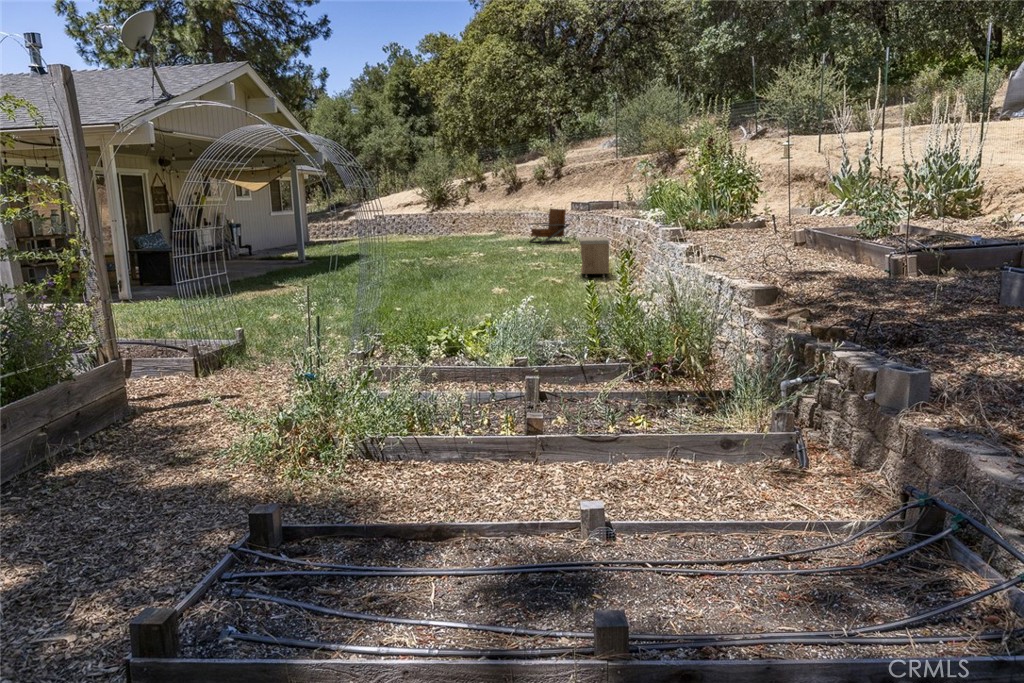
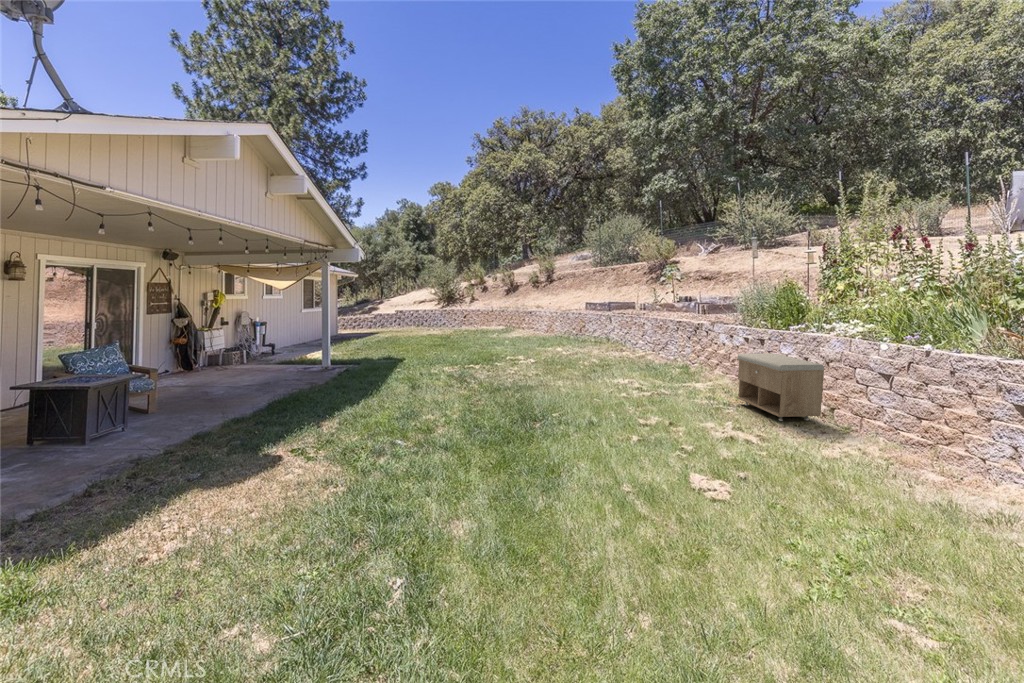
lounge chair: present [529,209,570,245] -> none [552,308,595,343]

